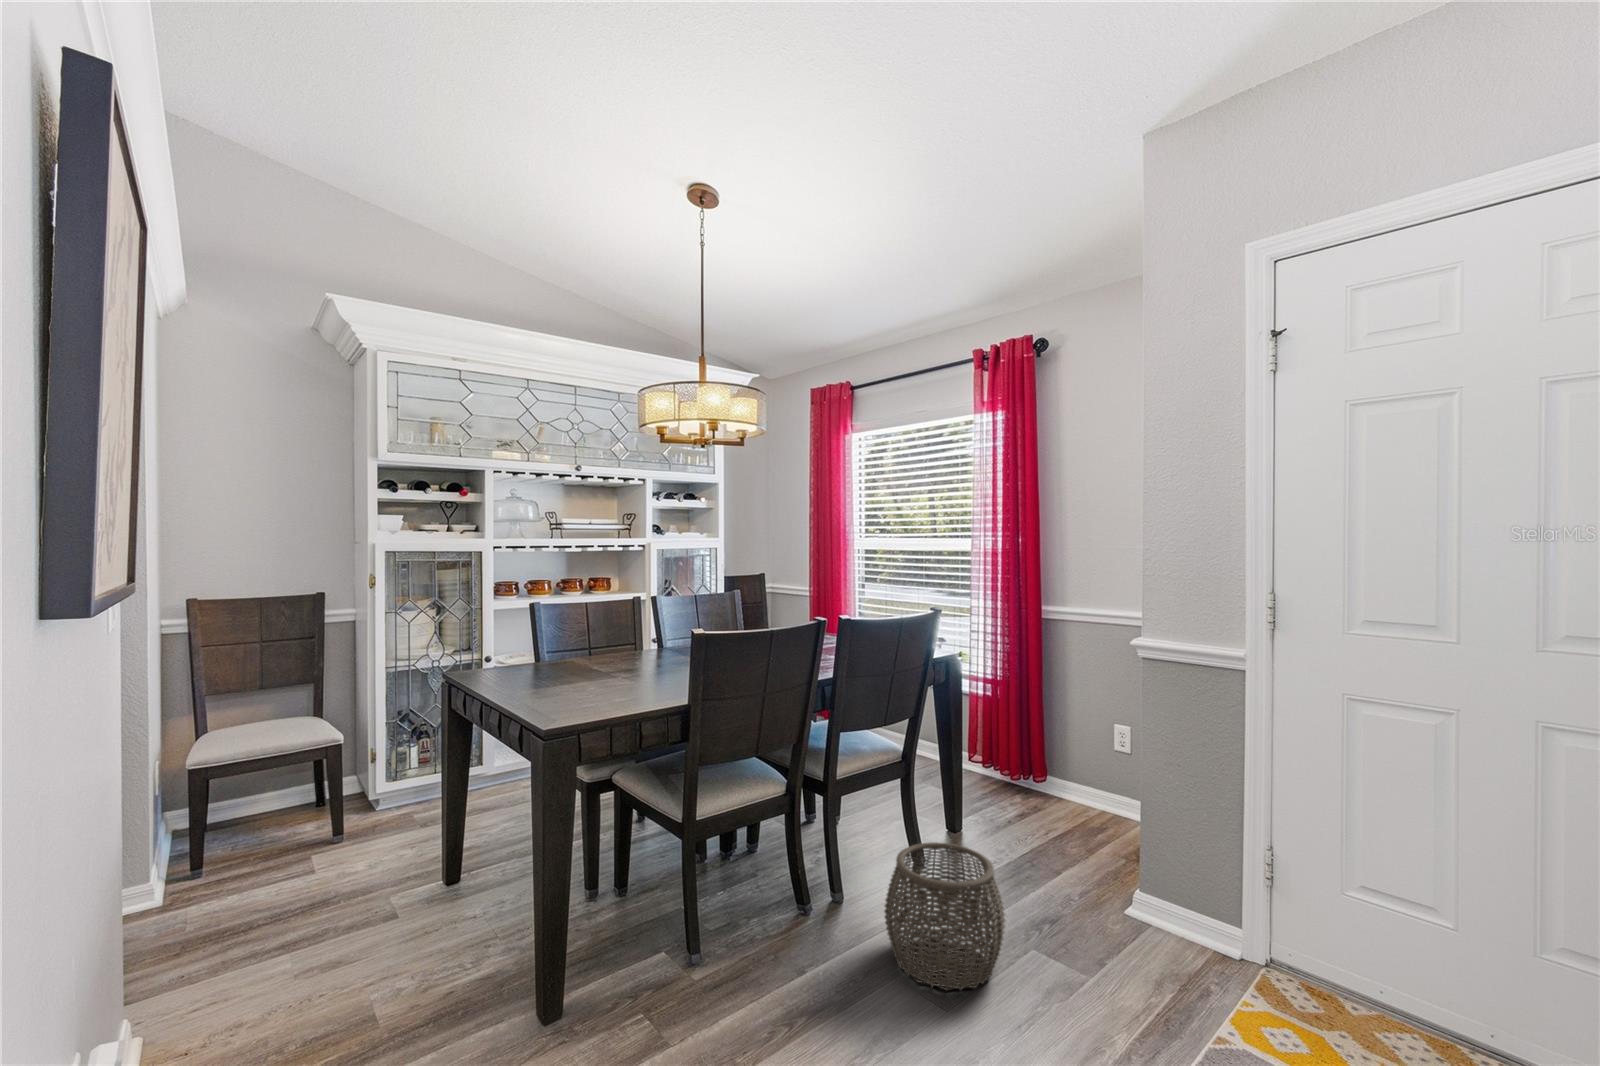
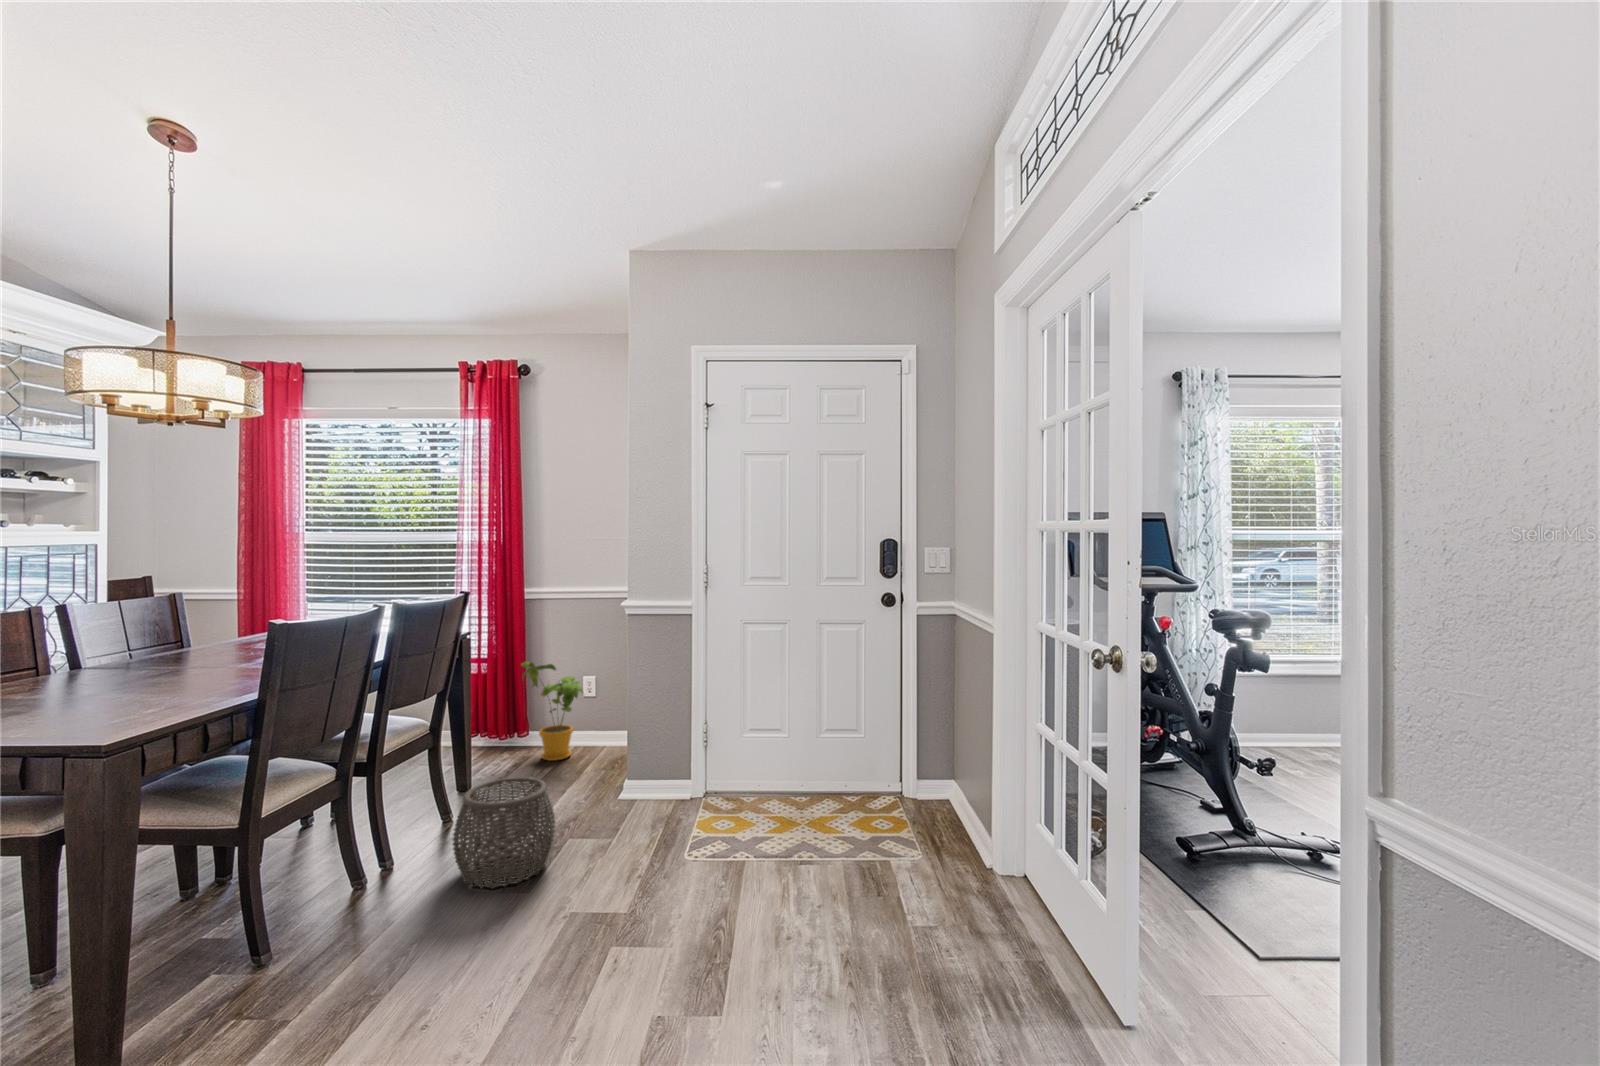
house plant: none [1025,694,1105,825] -> present [522,662,583,761]

